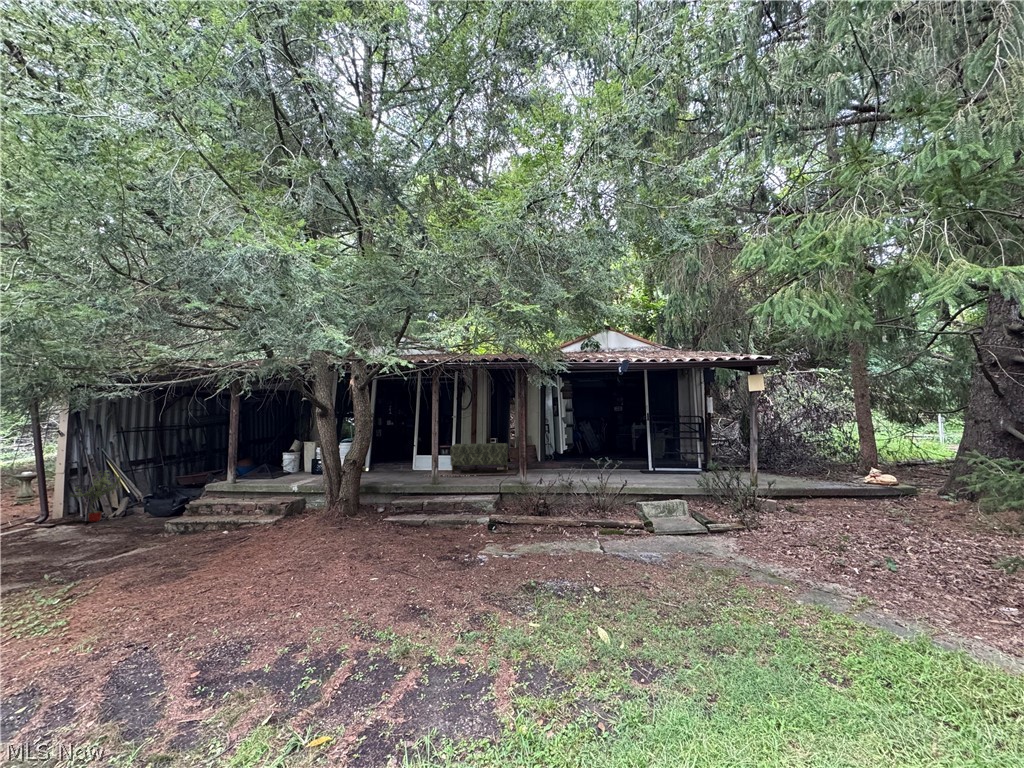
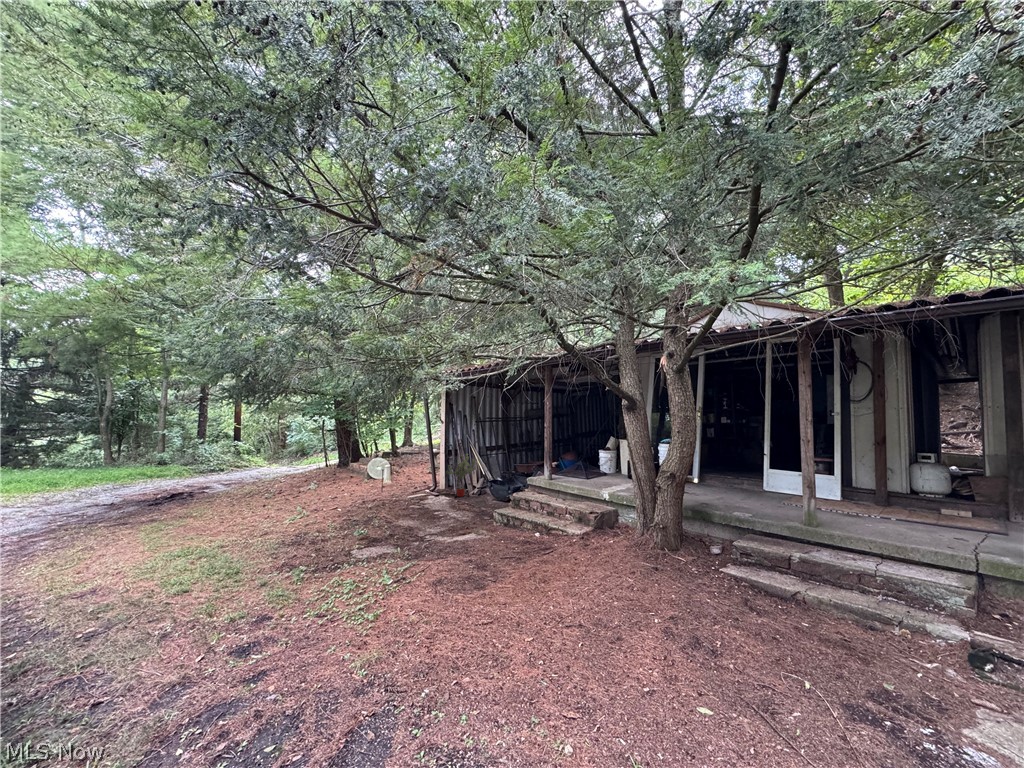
bench: present [450,443,508,474] -> none [835,457,974,523]

